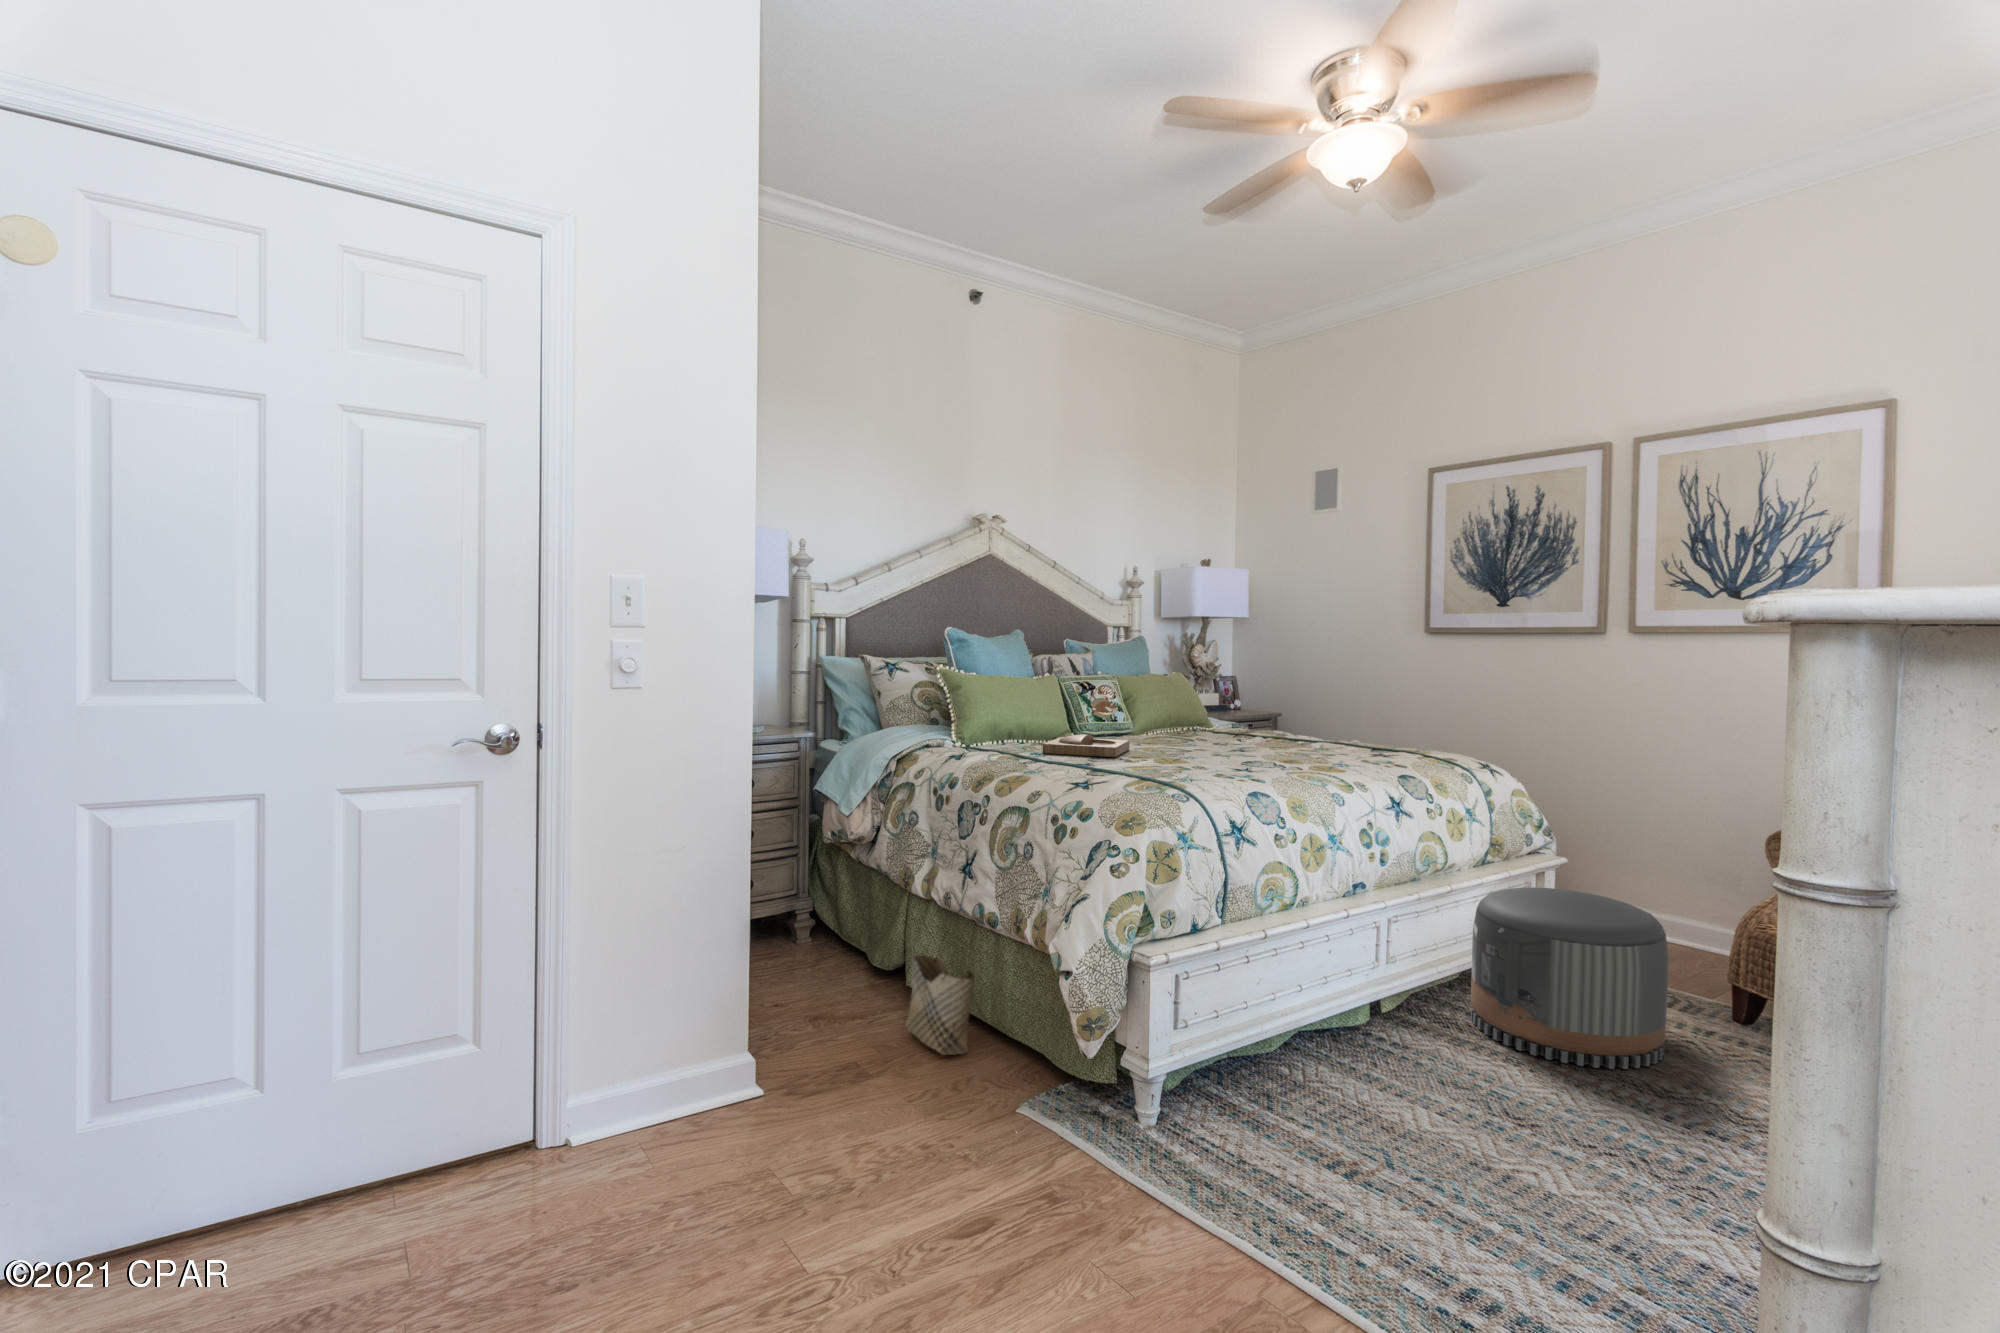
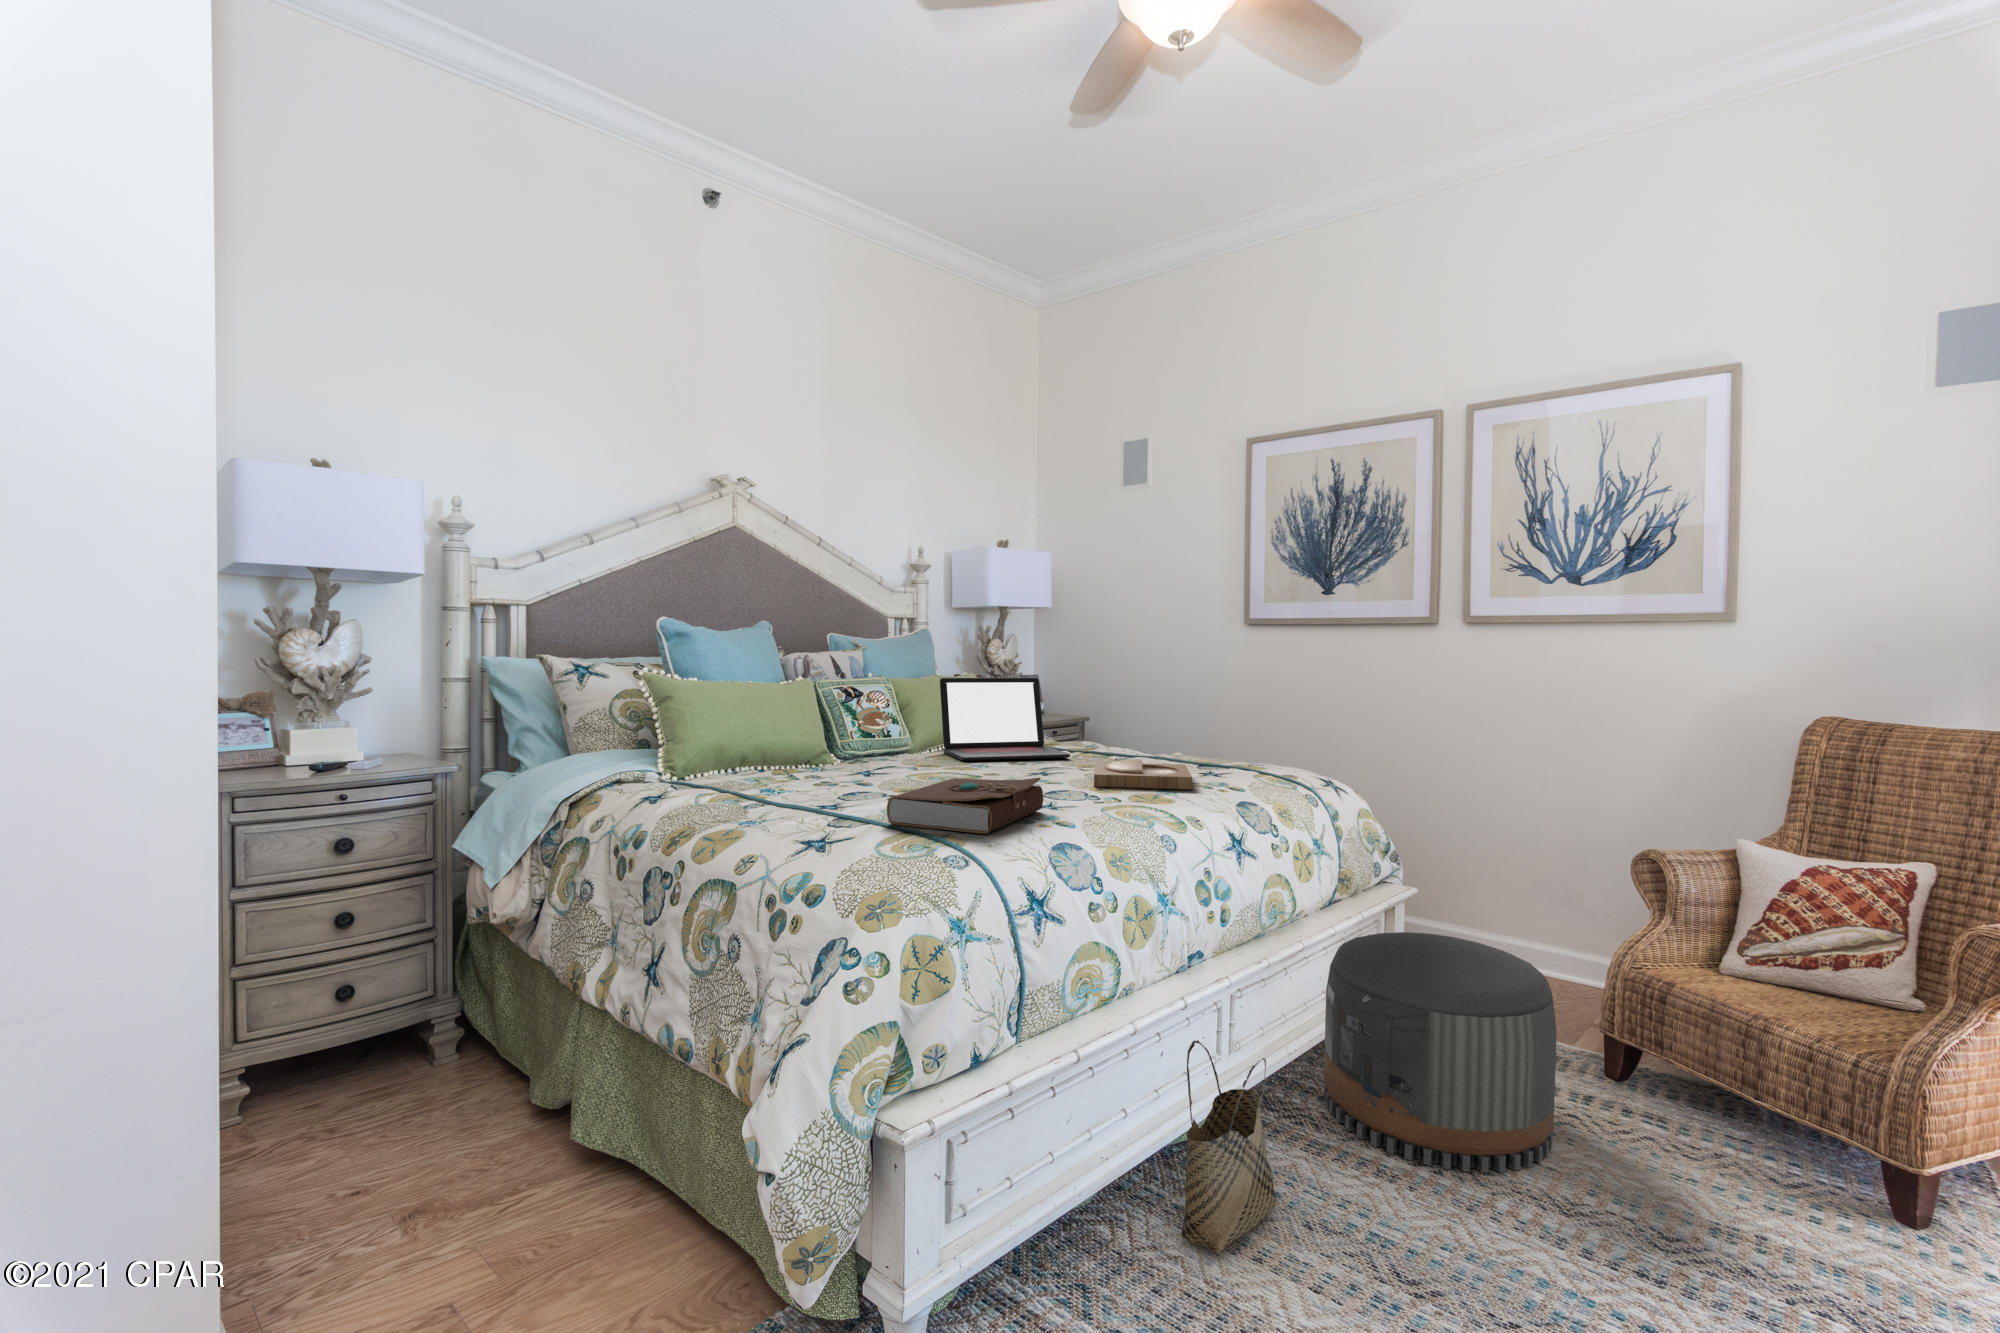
laptop: none [1157,676,1264,742] -> present [940,678,1070,761]
tray: present [1043,735,1130,757] -> present [1094,759,1192,789]
book: none [1129,748,1242,783] -> present [887,778,1043,834]
woven basket: present [905,920,975,1055] -> present [1182,1040,1276,1254]

